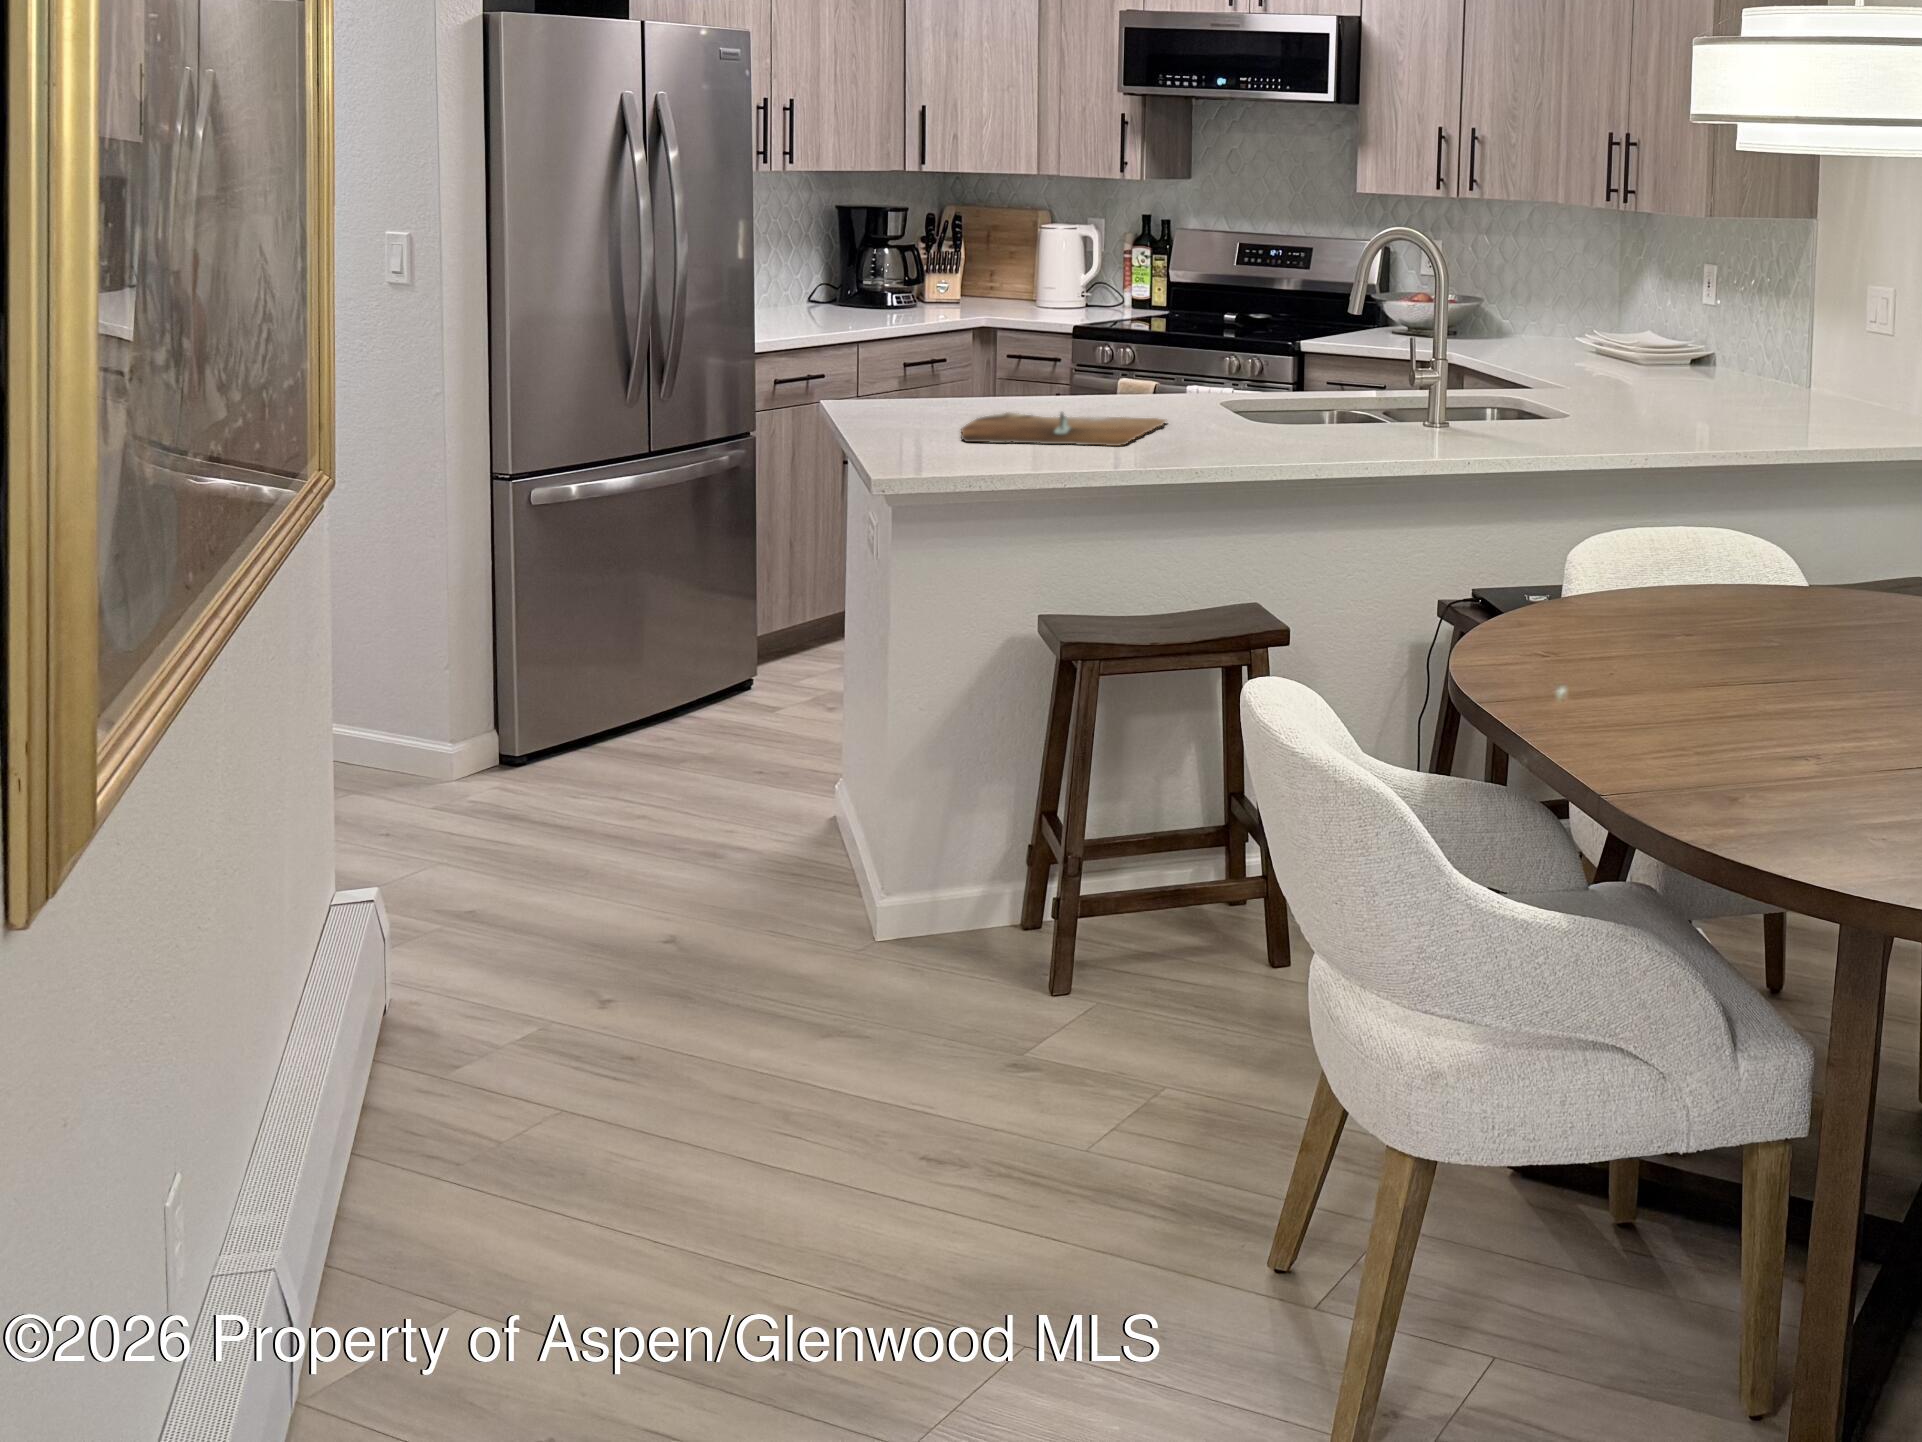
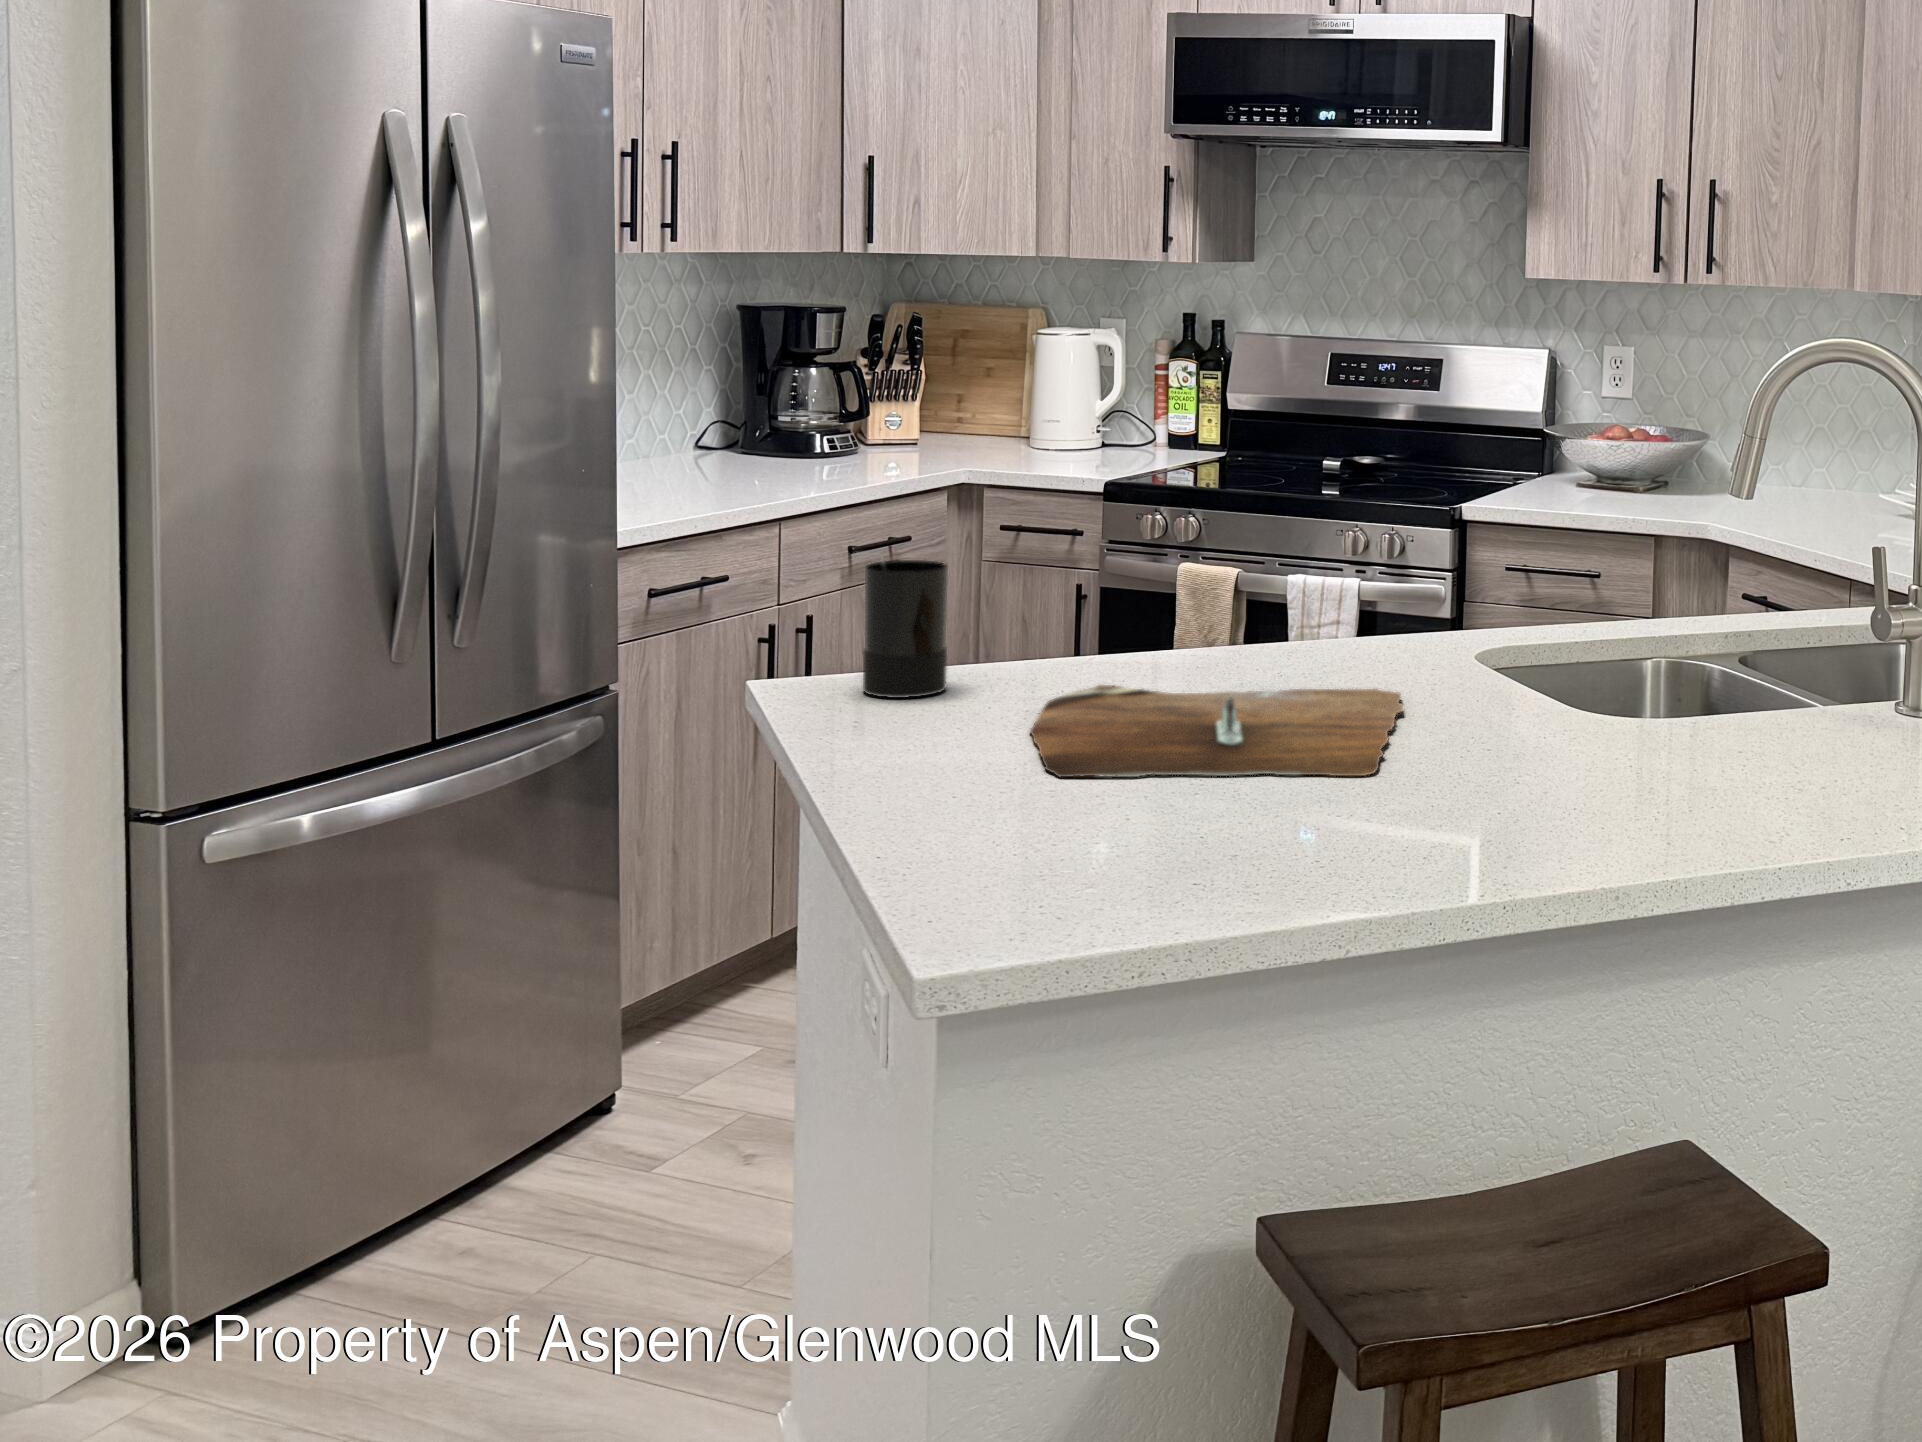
candle: none [877,340,927,416] -> present [863,560,948,698]

